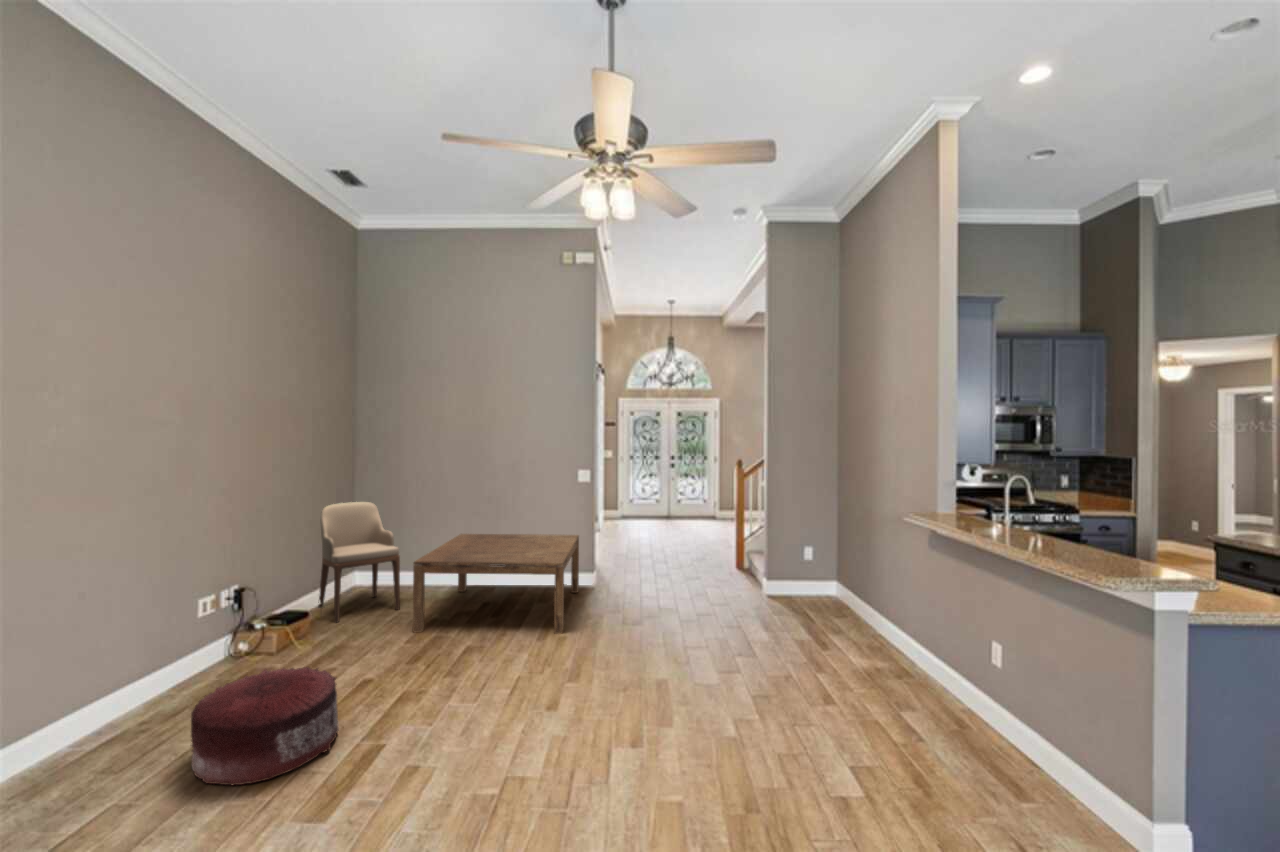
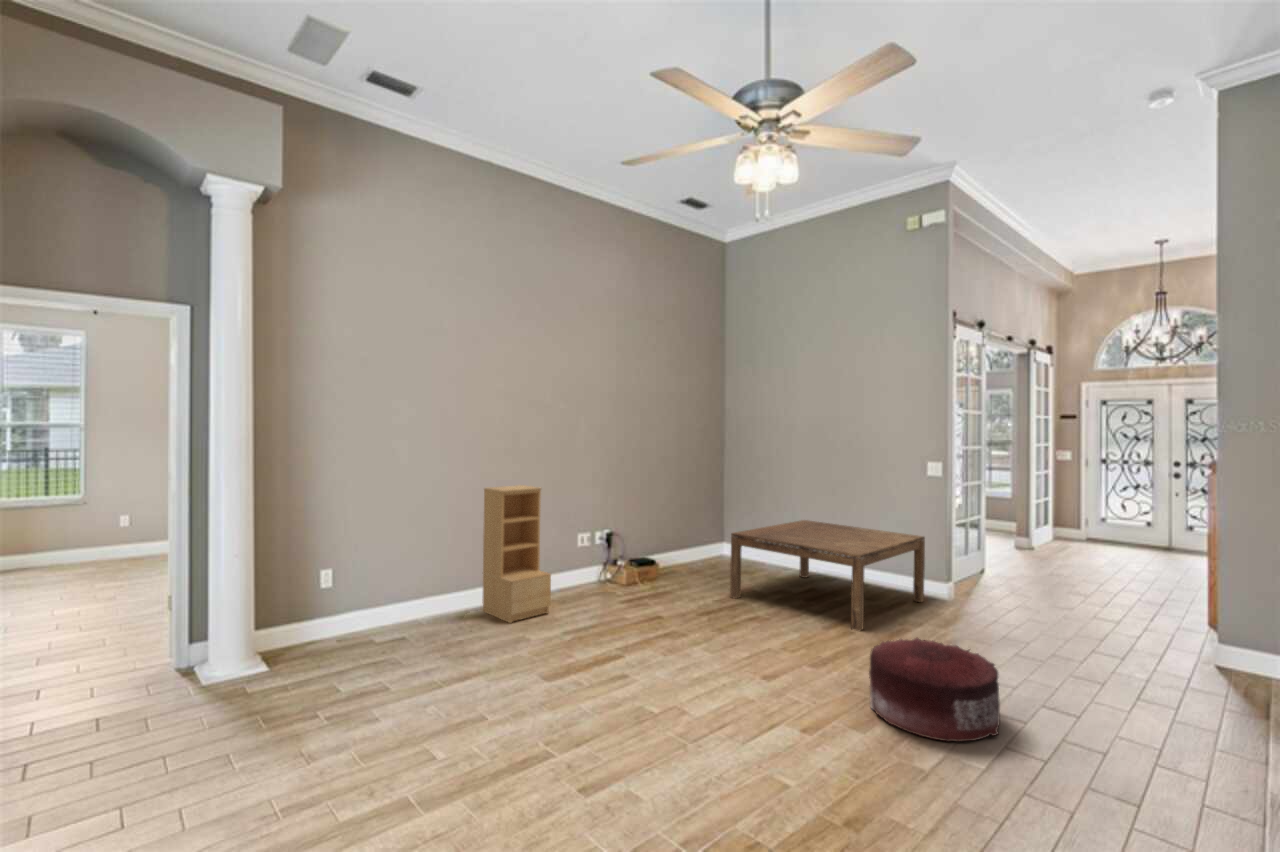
armchair: present [318,502,400,623] -> none [683,480,739,579]
bookshelf: none [43,546,189,767] -> present [482,485,551,623]
pouf: present [191,667,339,785] -> present [869,638,1000,742]

